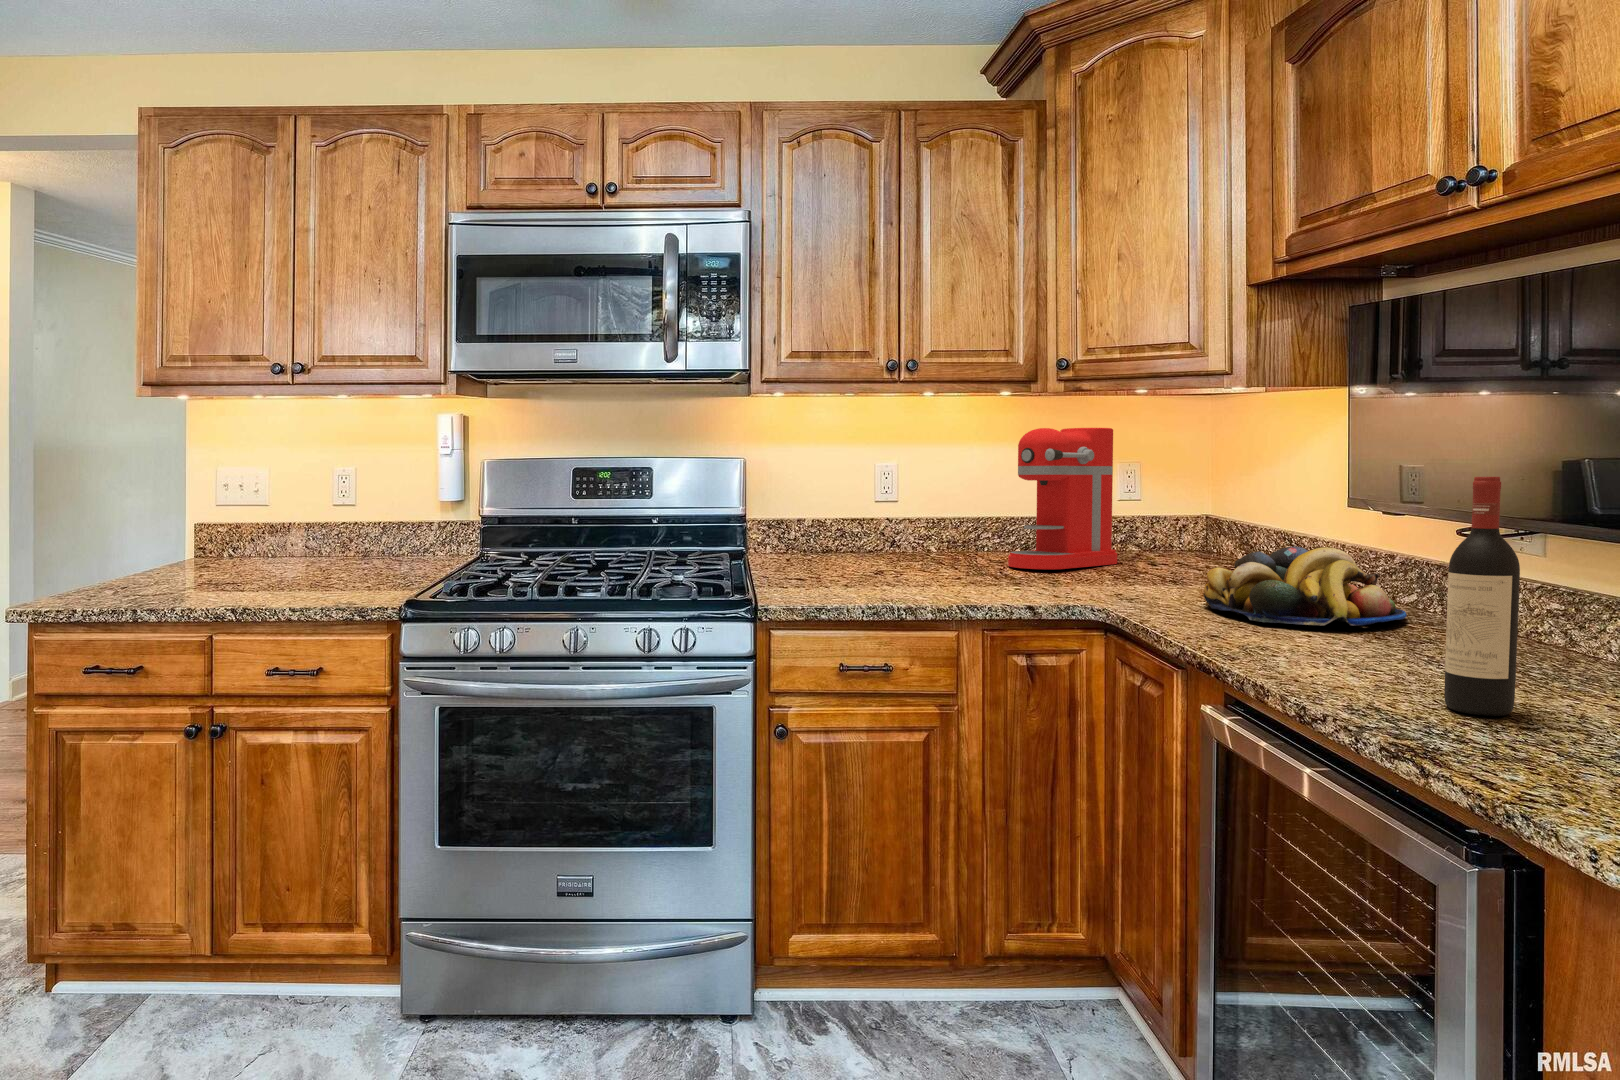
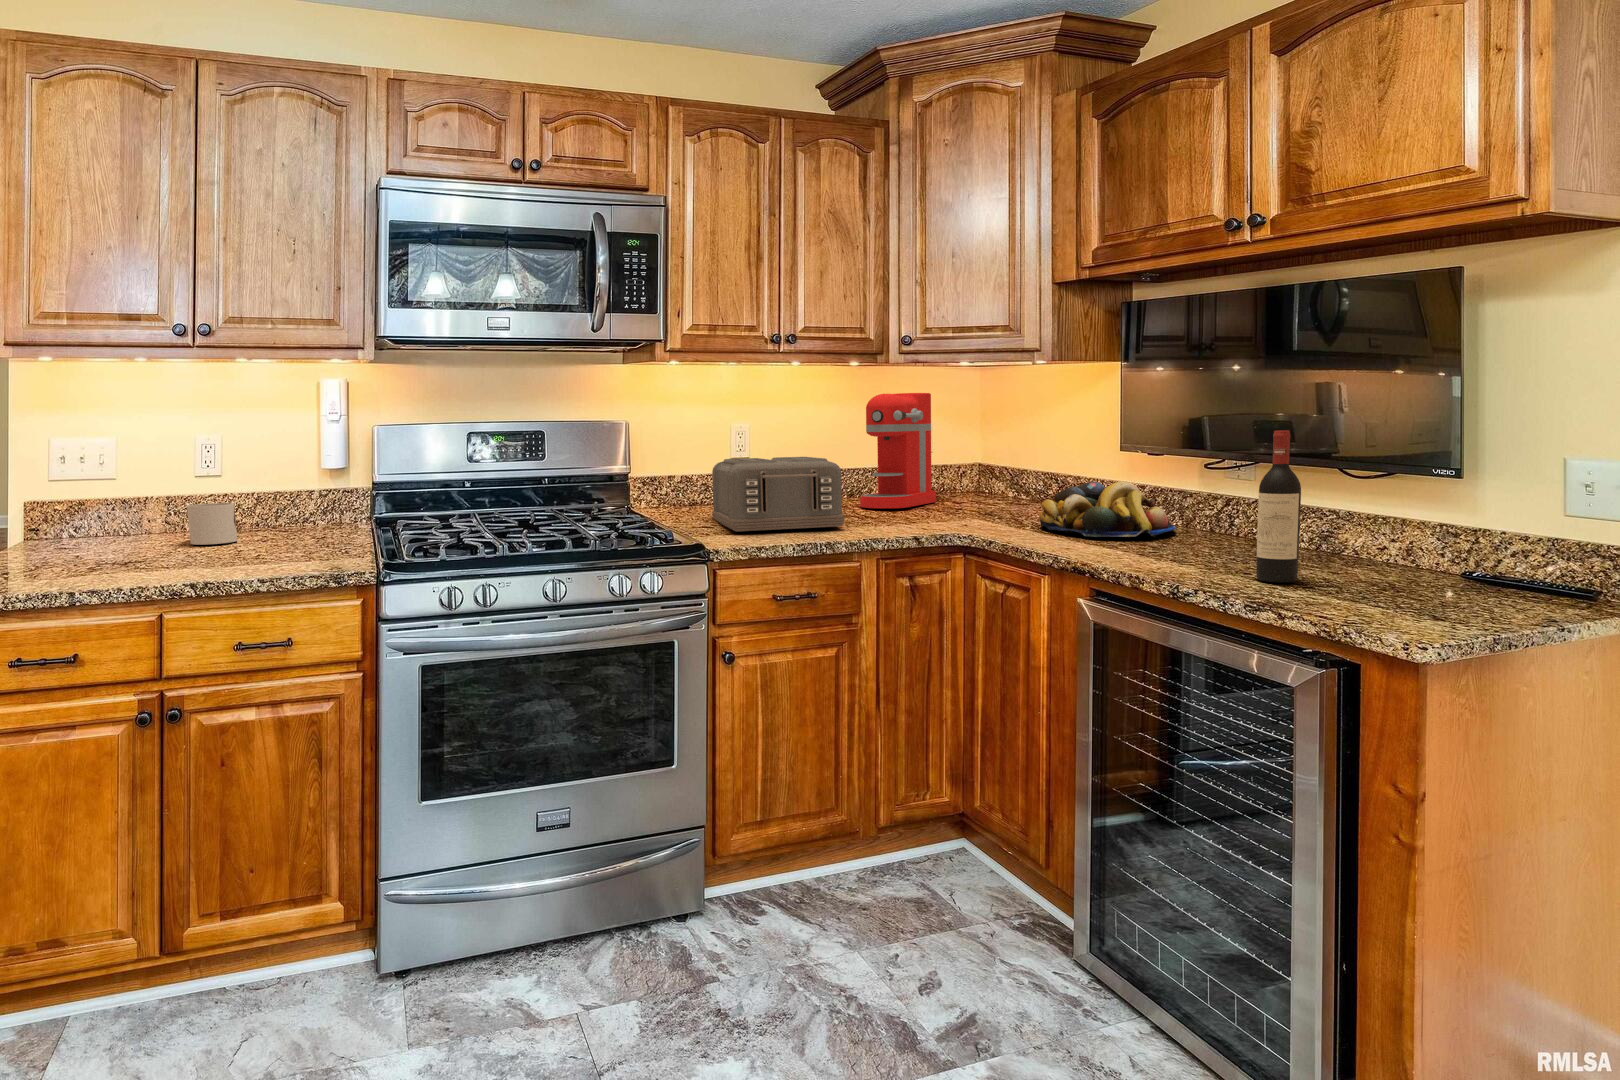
toaster: none [805,502,944,588] -> present [712,457,844,532]
mug: none [297,531,341,571] -> present [187,503,237,545]

